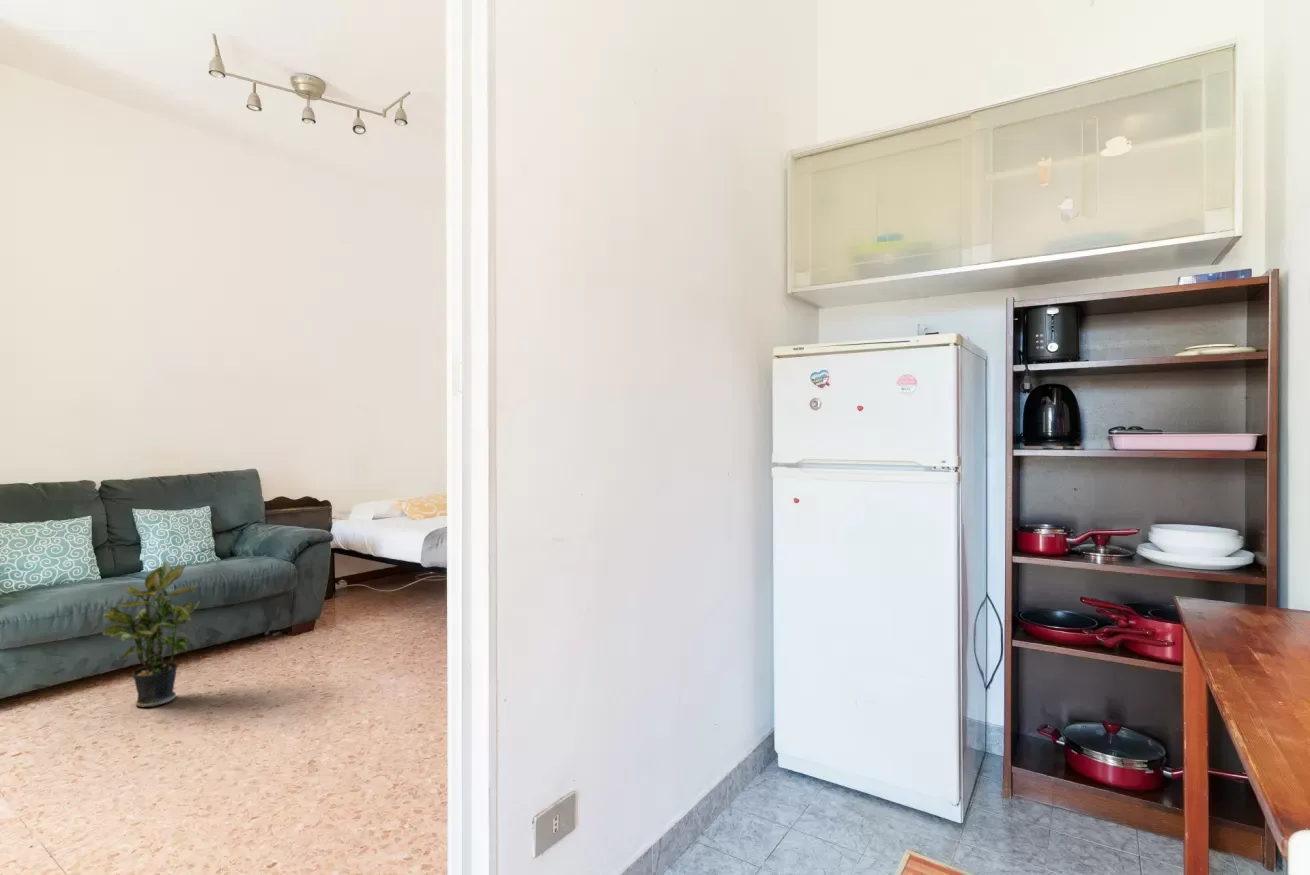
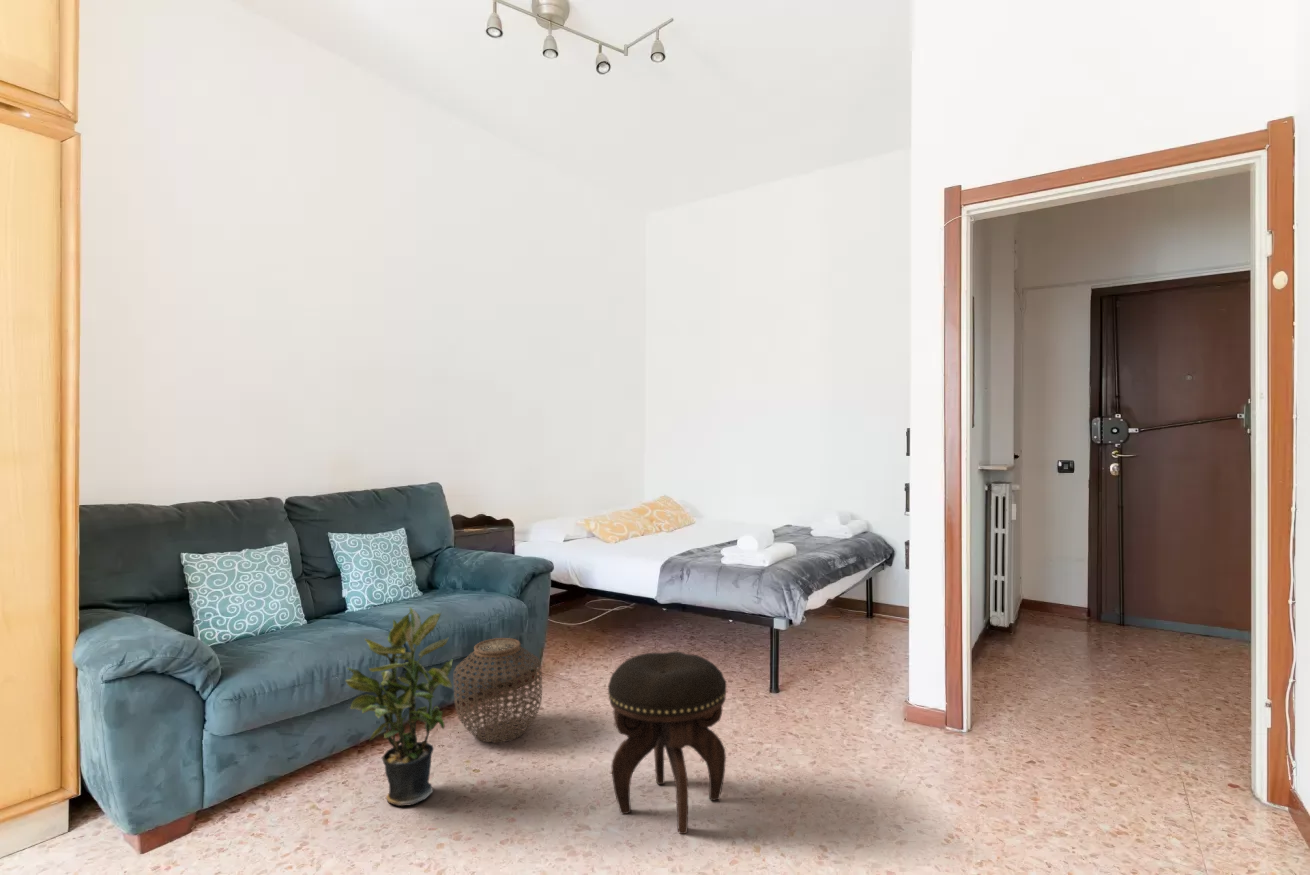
woven basket: none [217,590,295,668] -> present [454,638,542,742]
footstool: none [304,594,397,718] -> present [608,652,726,834]

